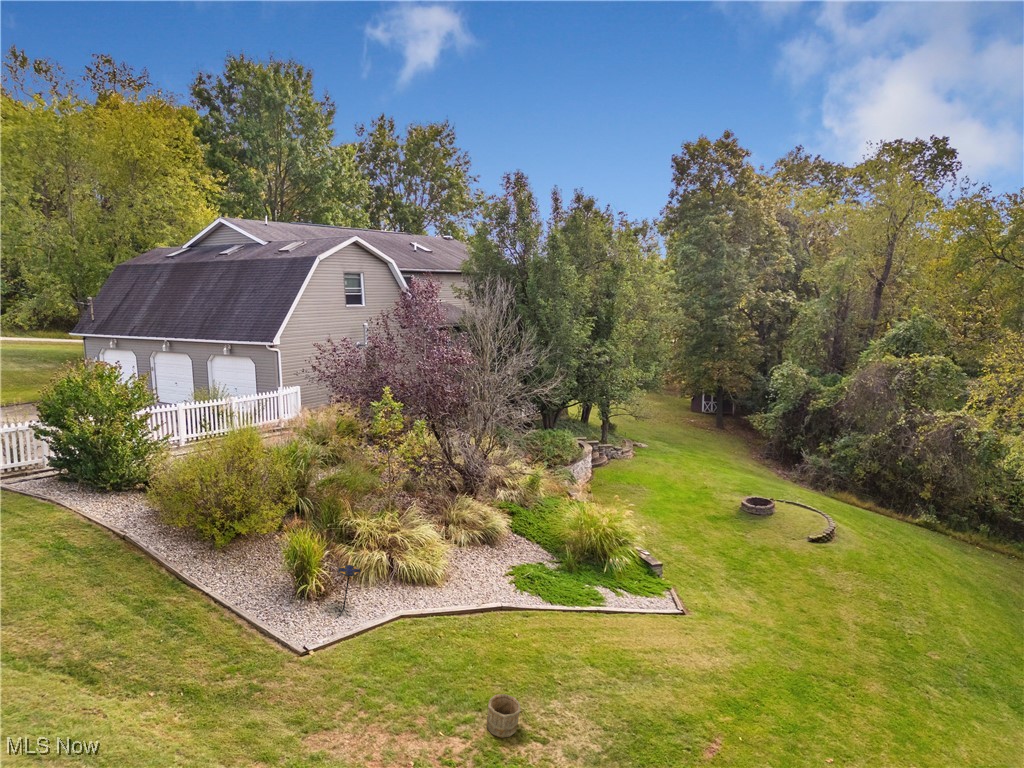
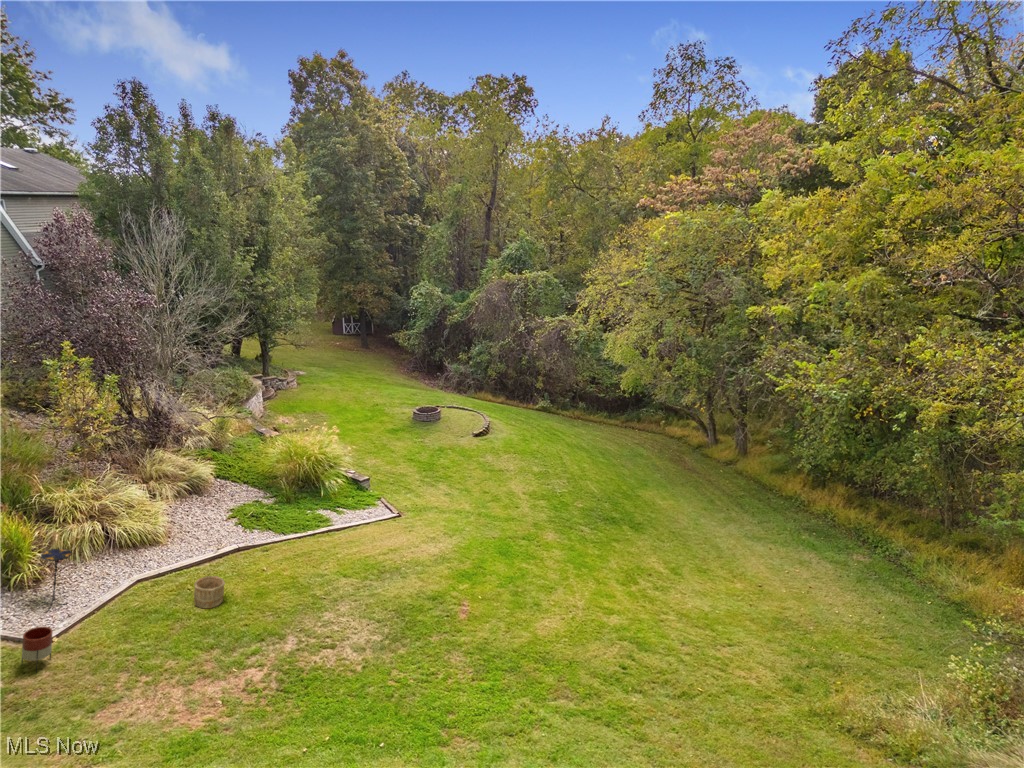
planter: none [294,630,318,671] -> present [22,627,52,672]
wooden bucket: present [487,694,520,738] -> present [194,576,225,608]

